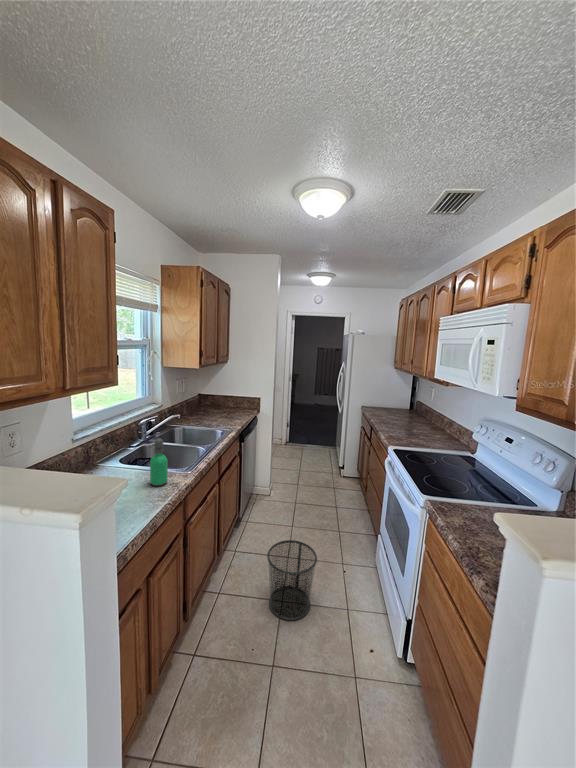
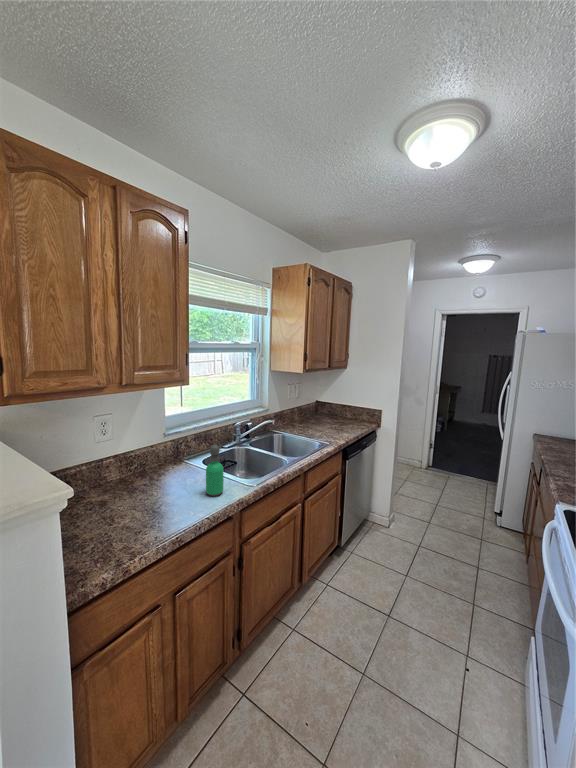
trash can: present [267,540,317,620] -> none [342,596,411,714]

